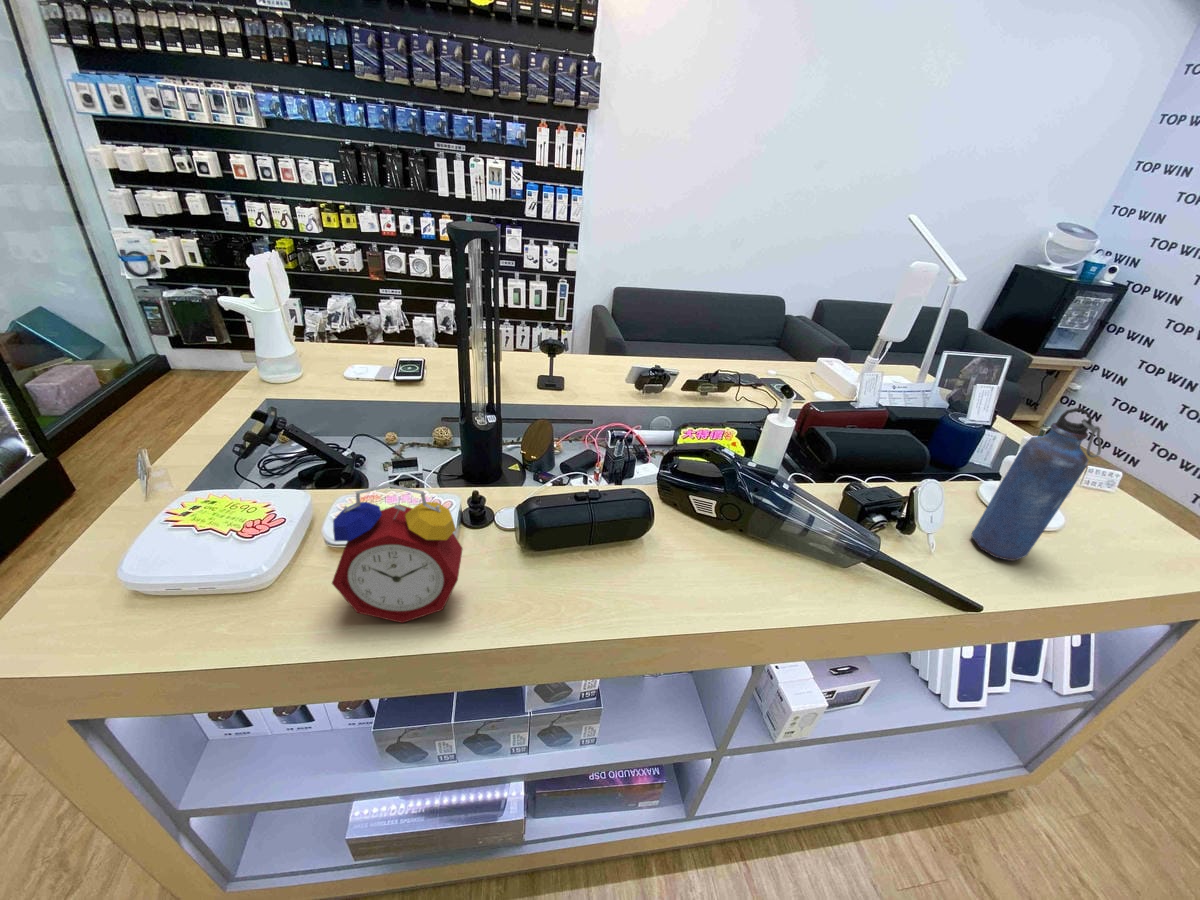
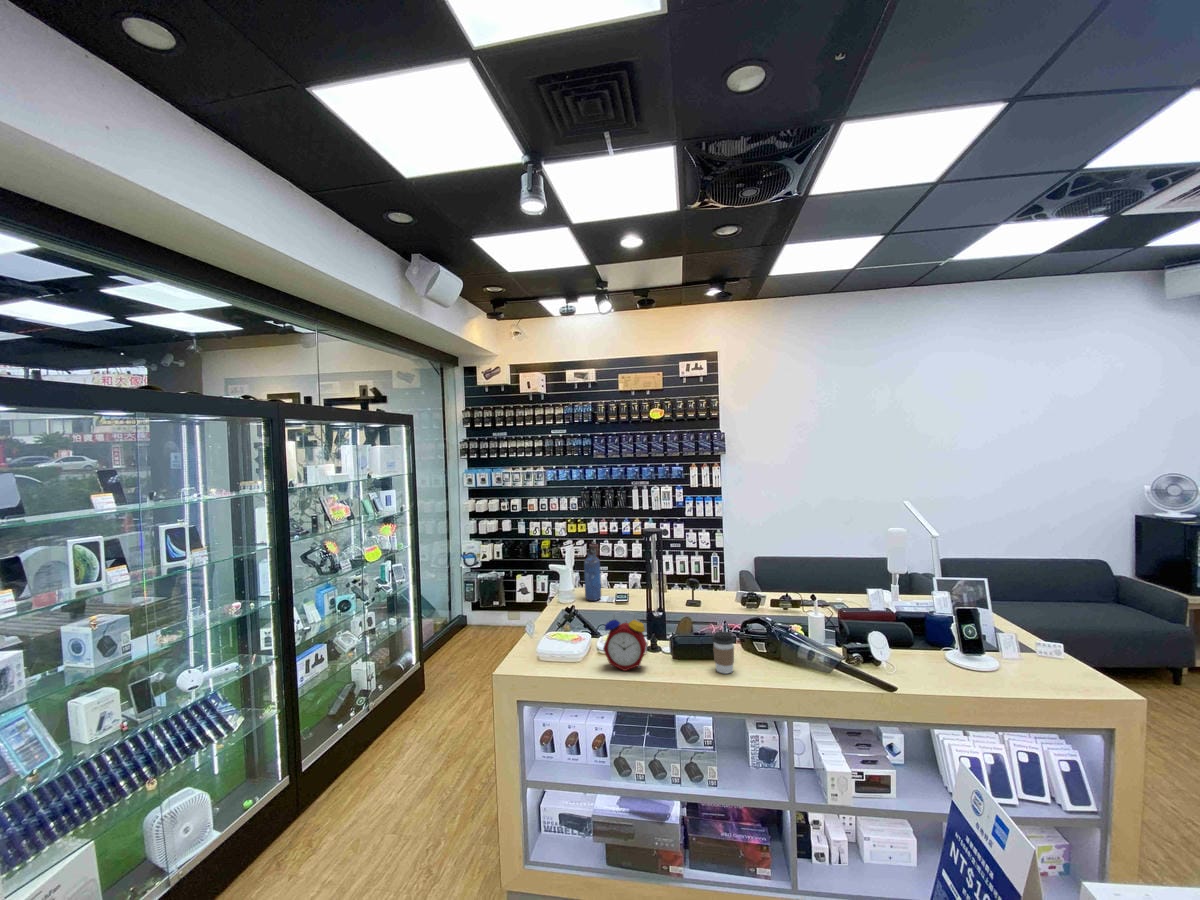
water bottle: present [972,408,1101,561] -> present [584,546,601,601]
coffee cup: none [627,512,685,602] -> present [712,632,735,673]

